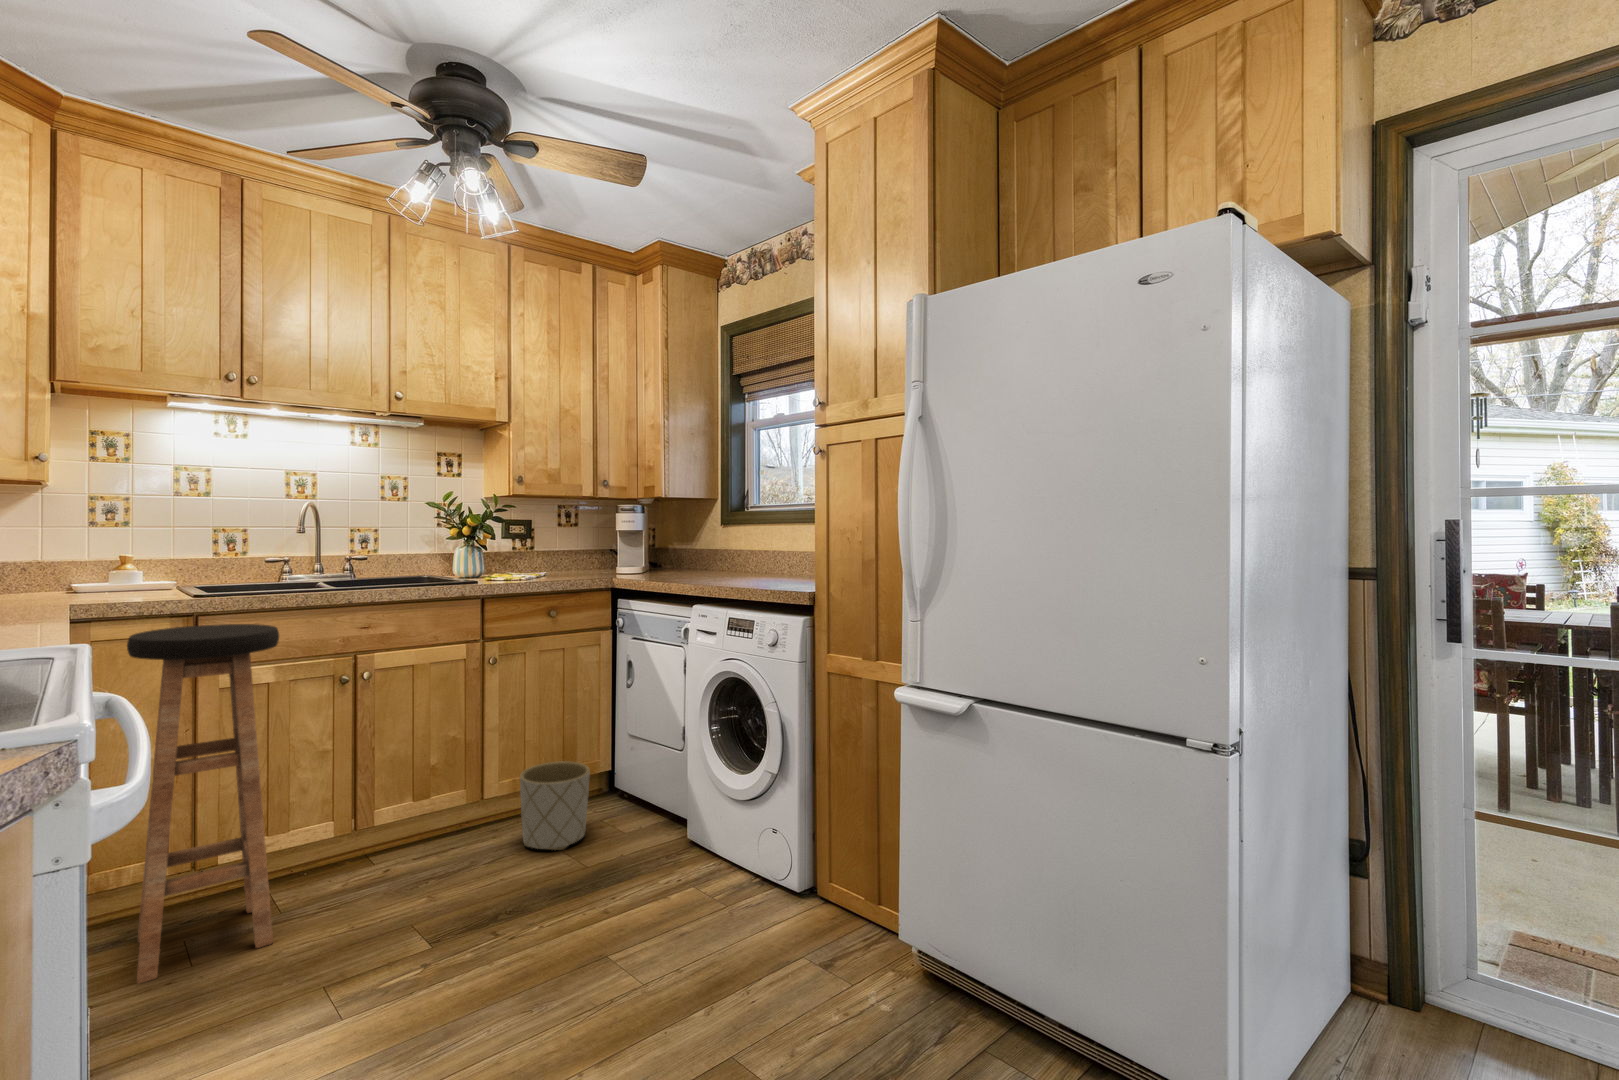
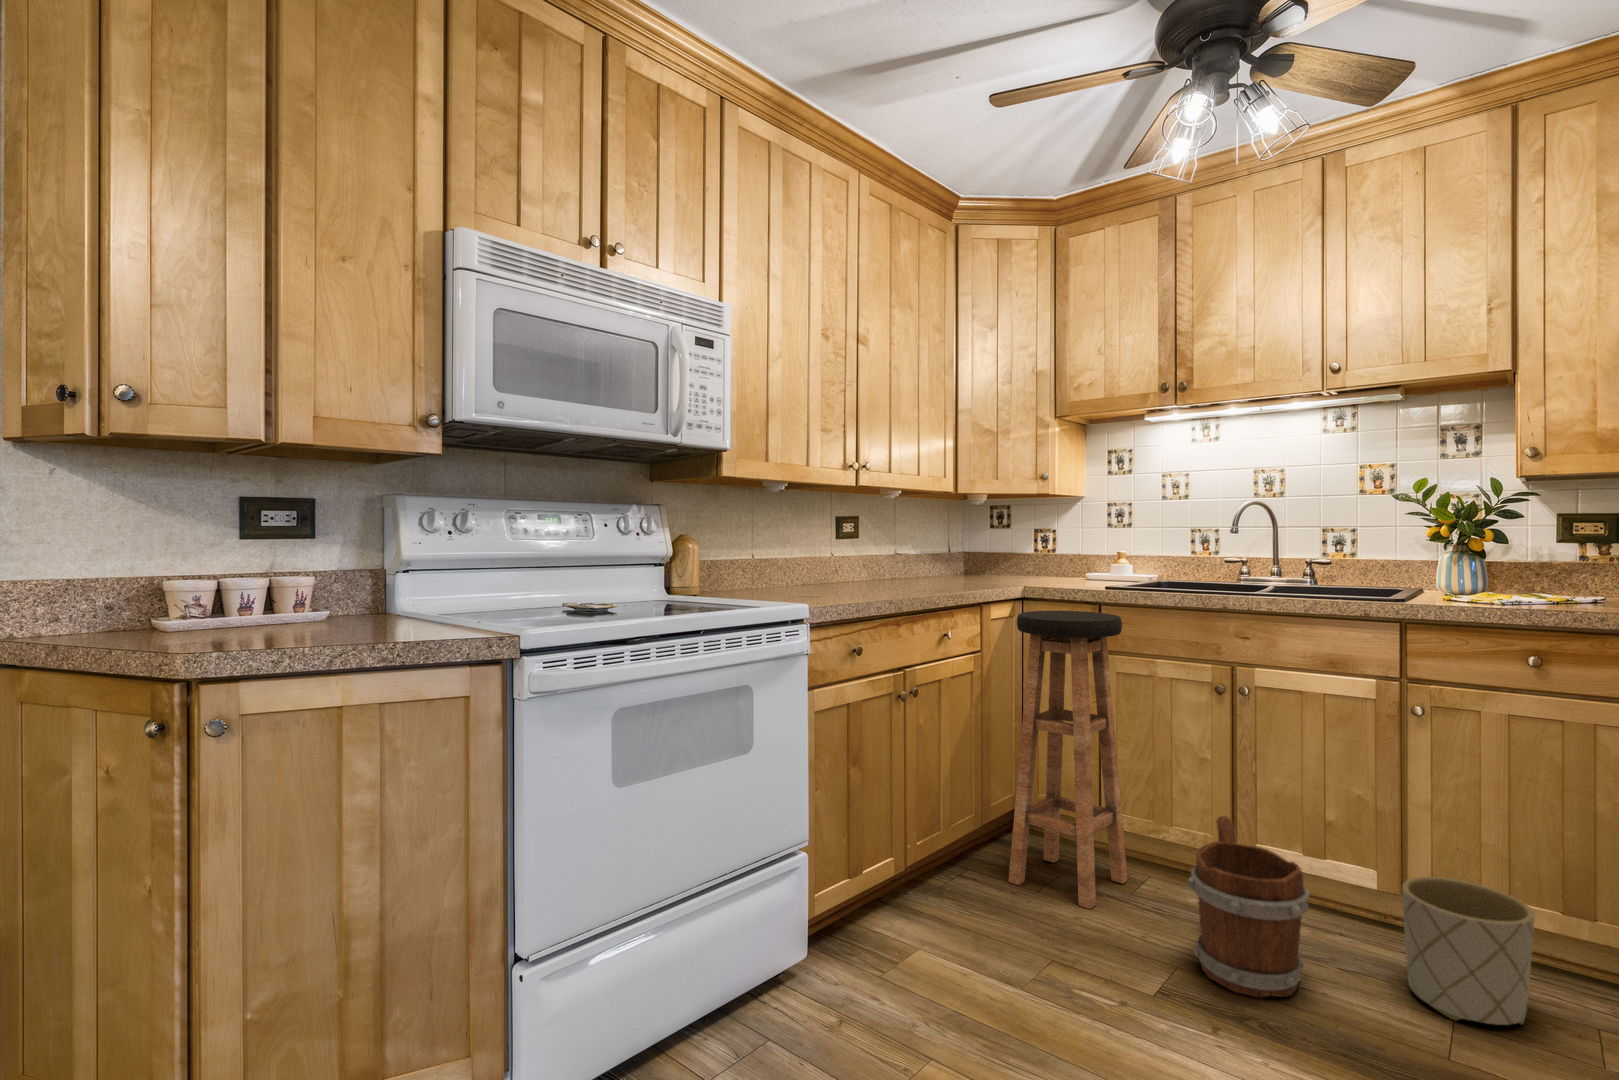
bucket: none [387,785,504,918] -> present [1188,816,1310,997]

